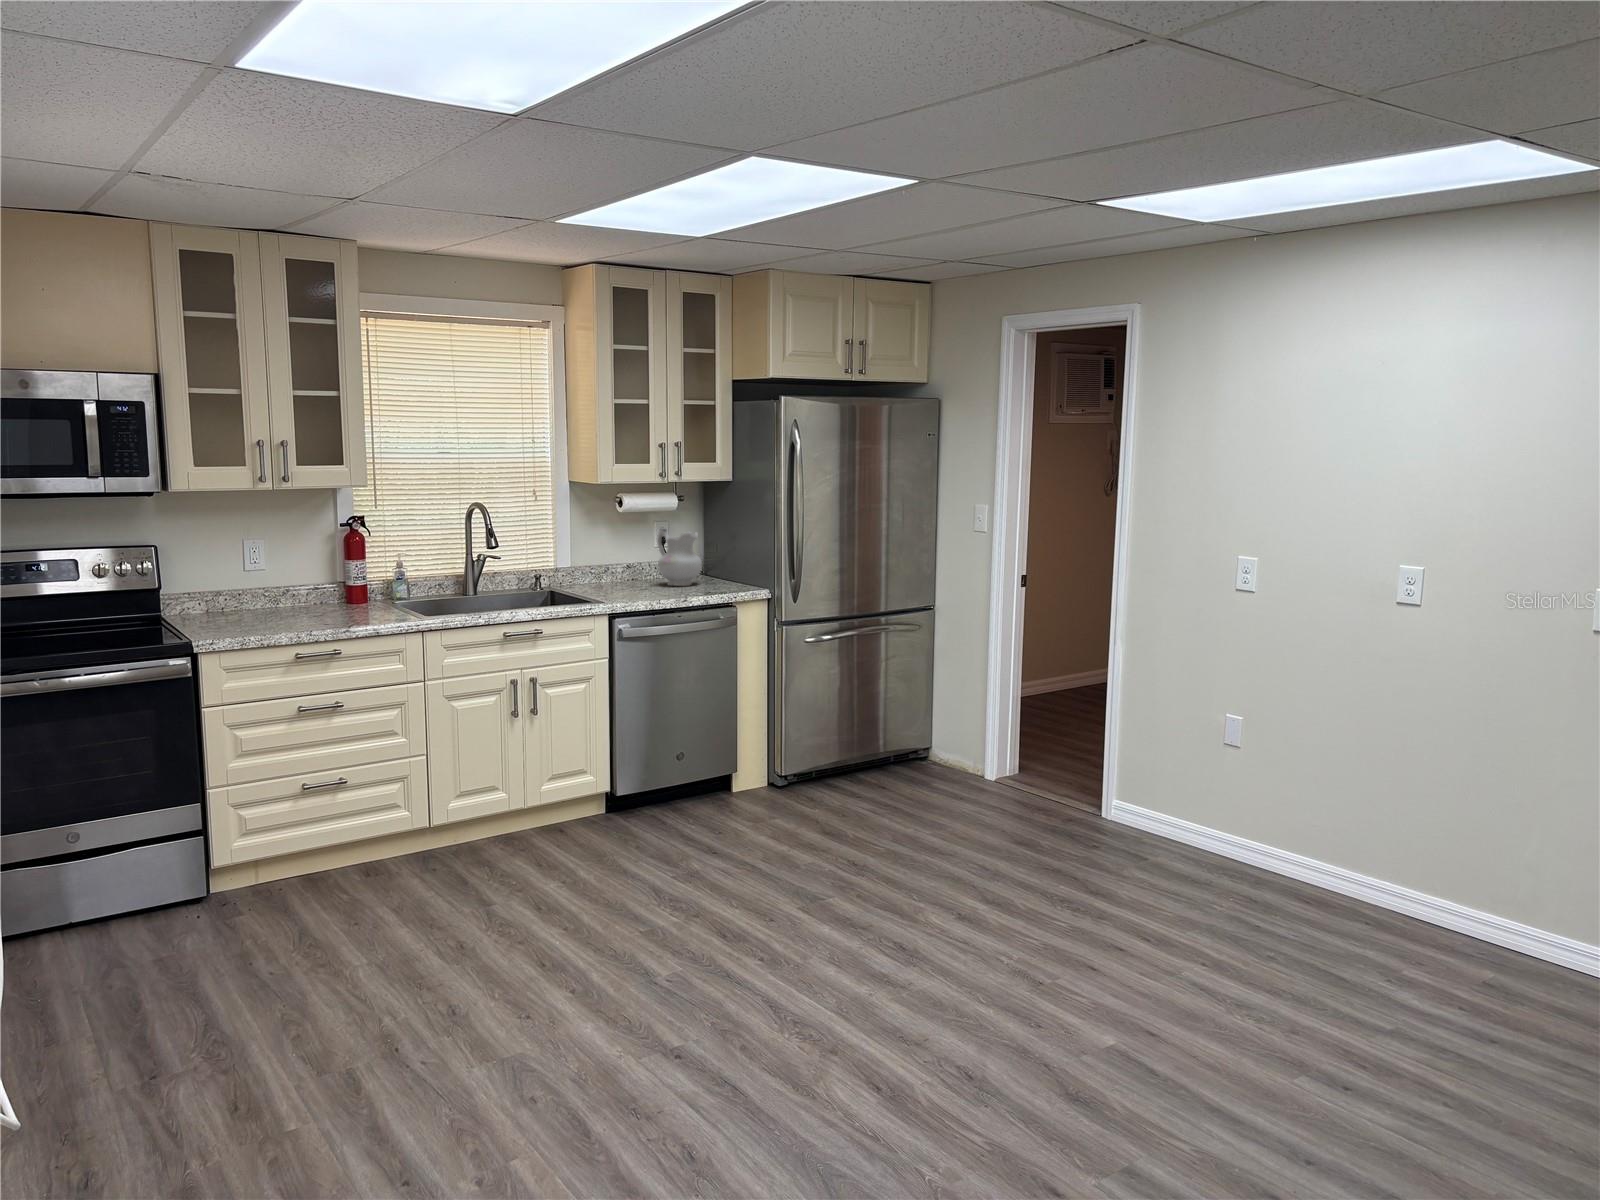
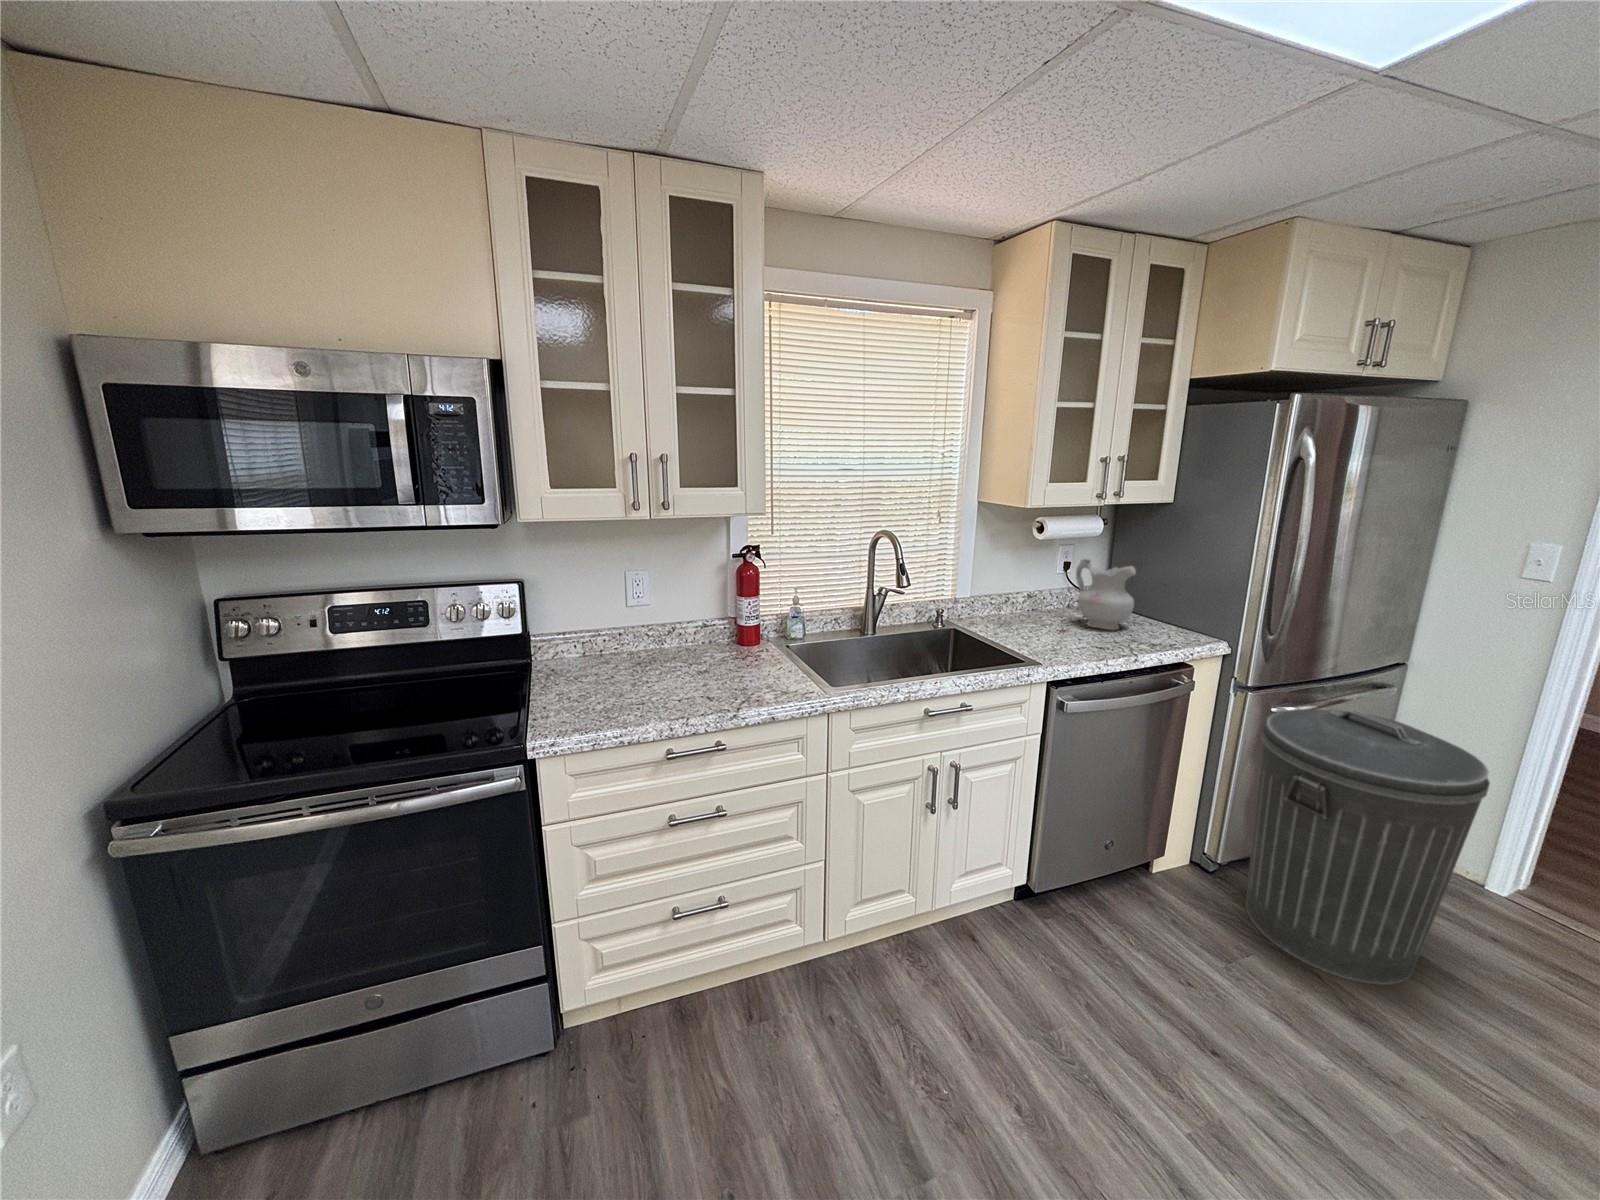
trash can: none [779,626,904,819] -> present [1245,709,1490,985]

